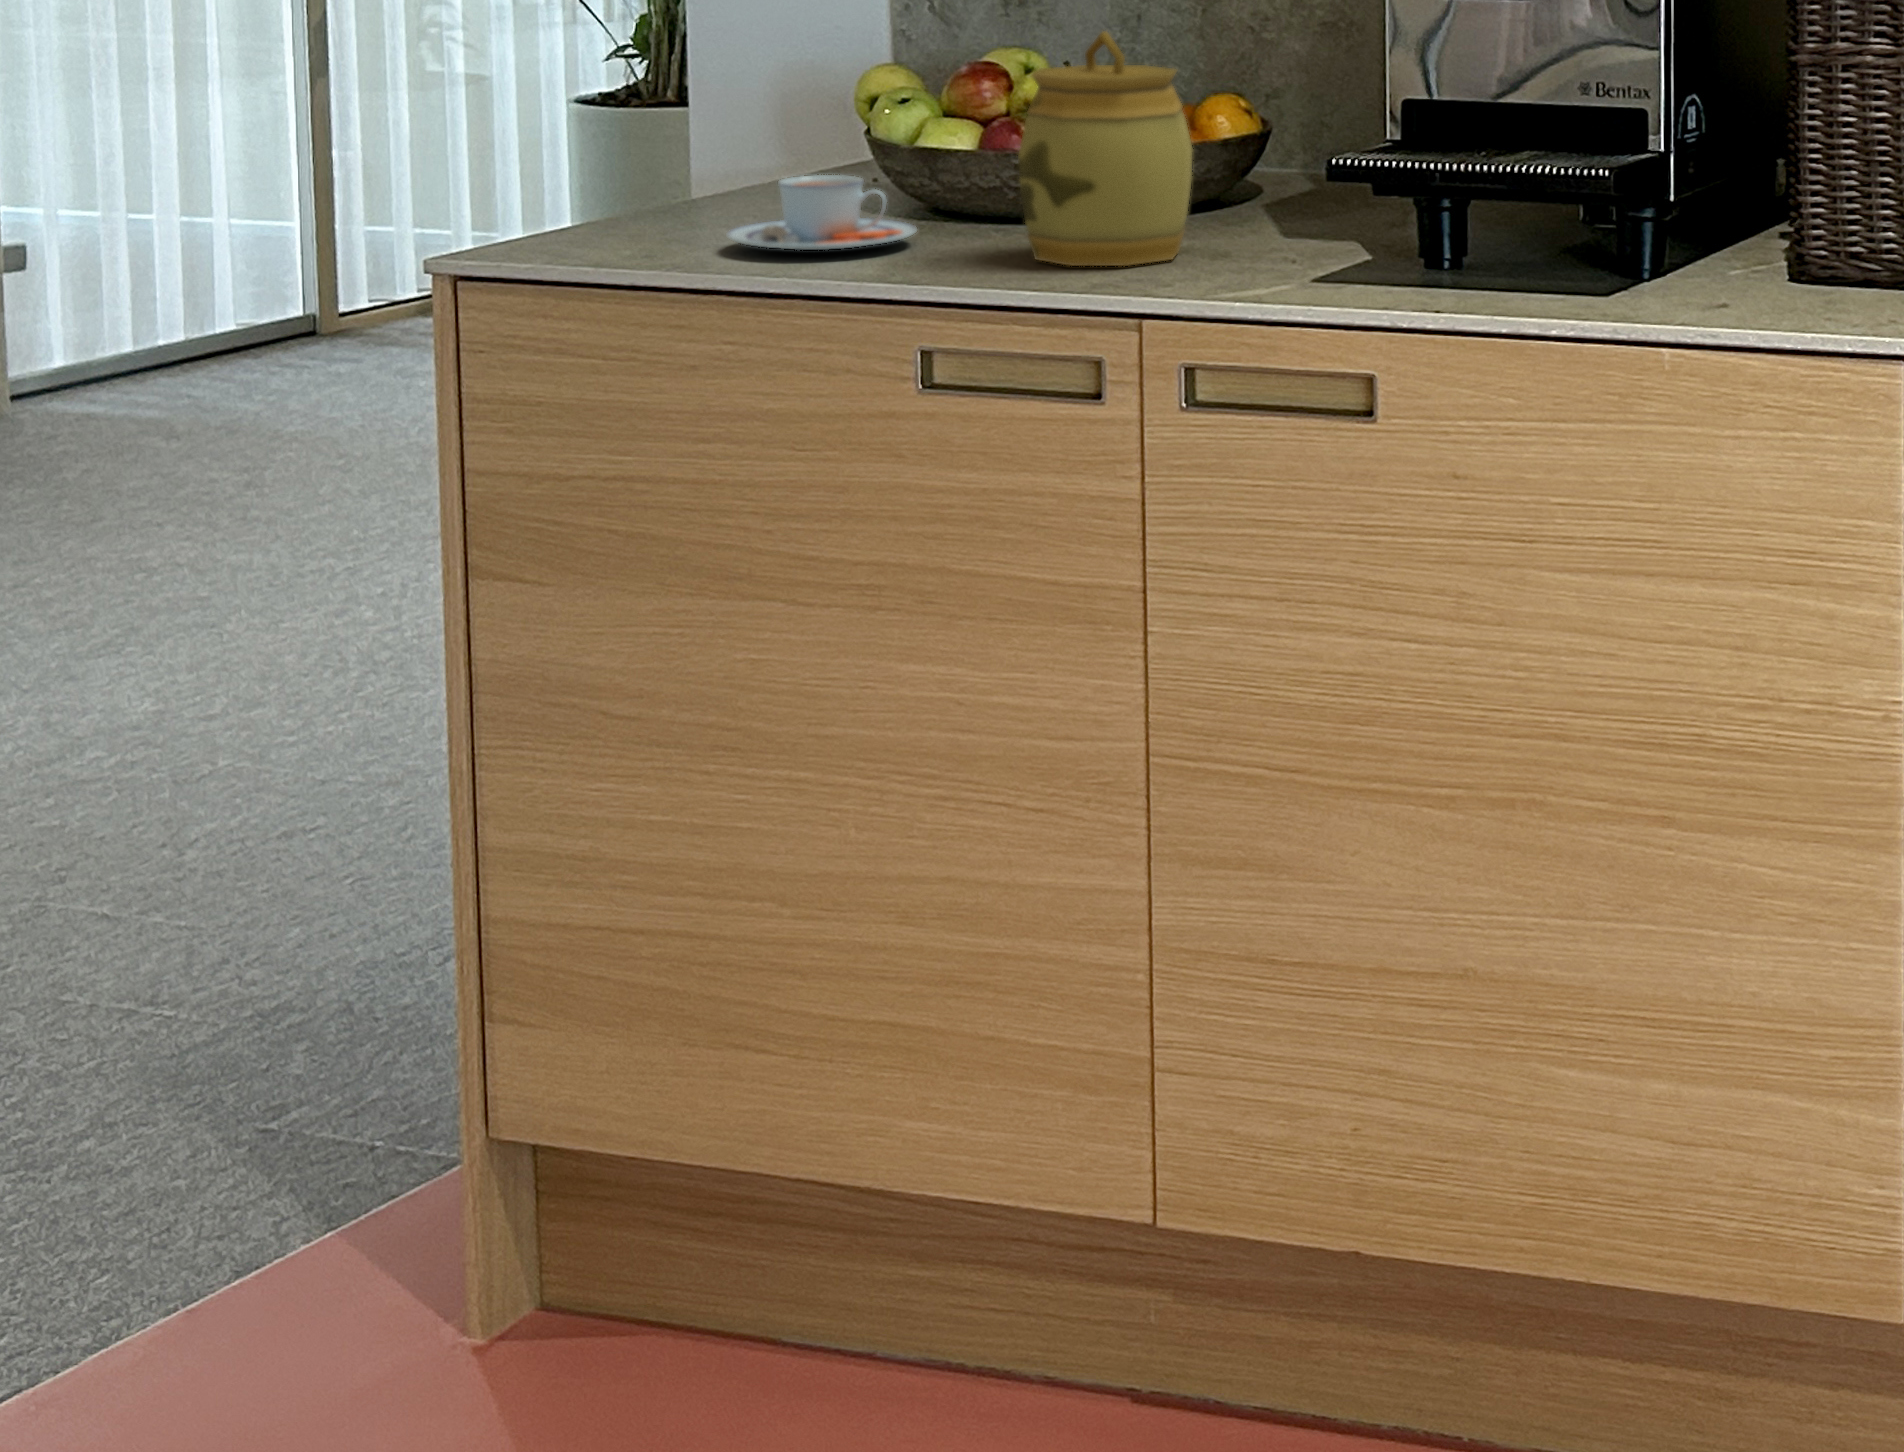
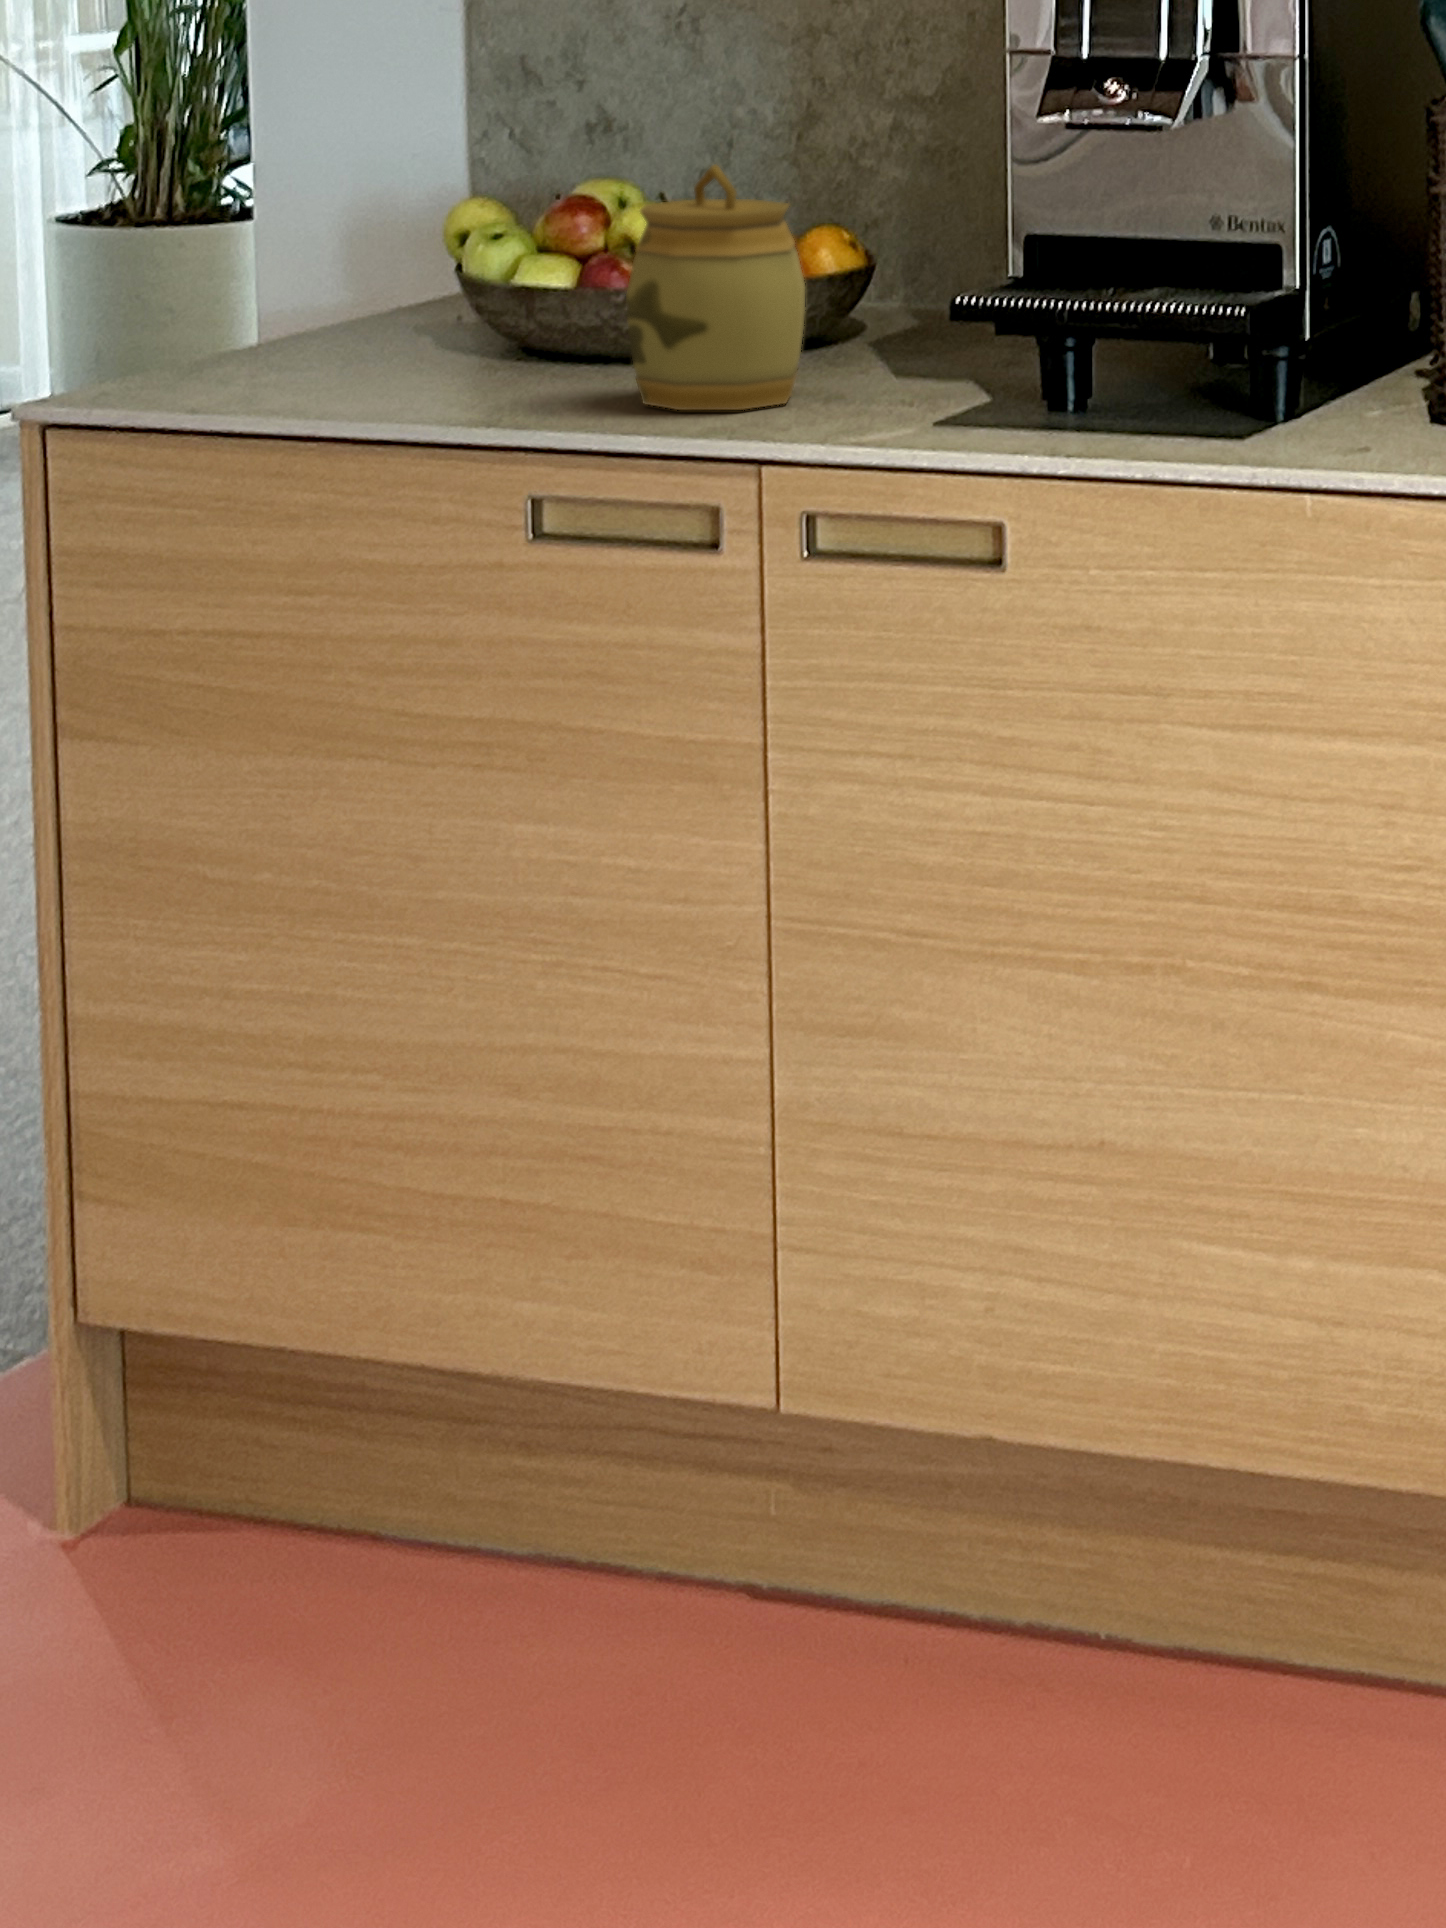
teacup: present [727,175,916,250] -> none [320,316,516,393]

